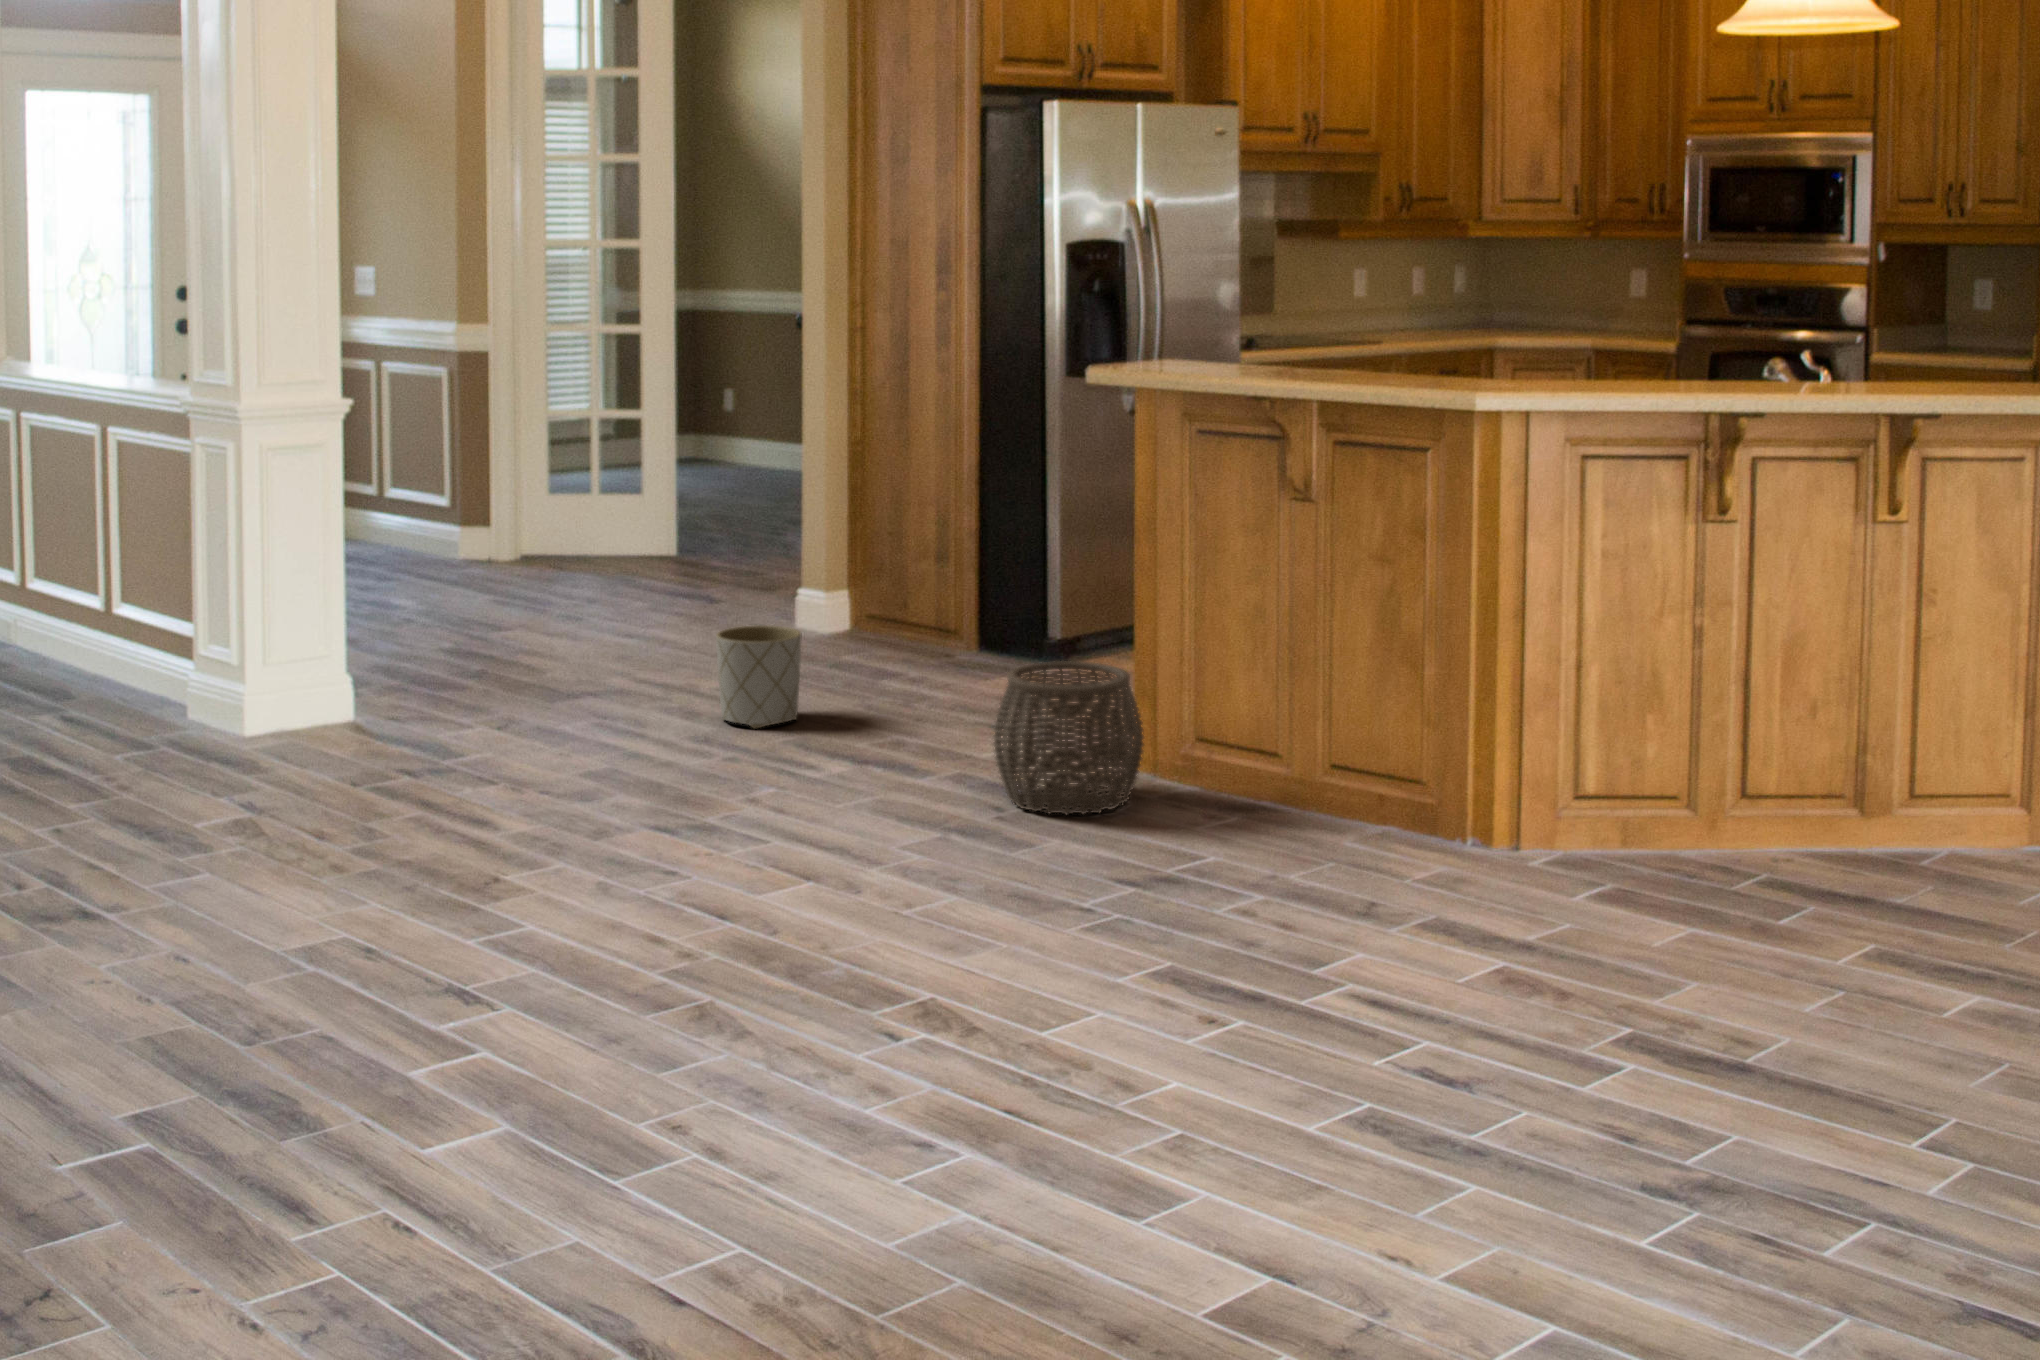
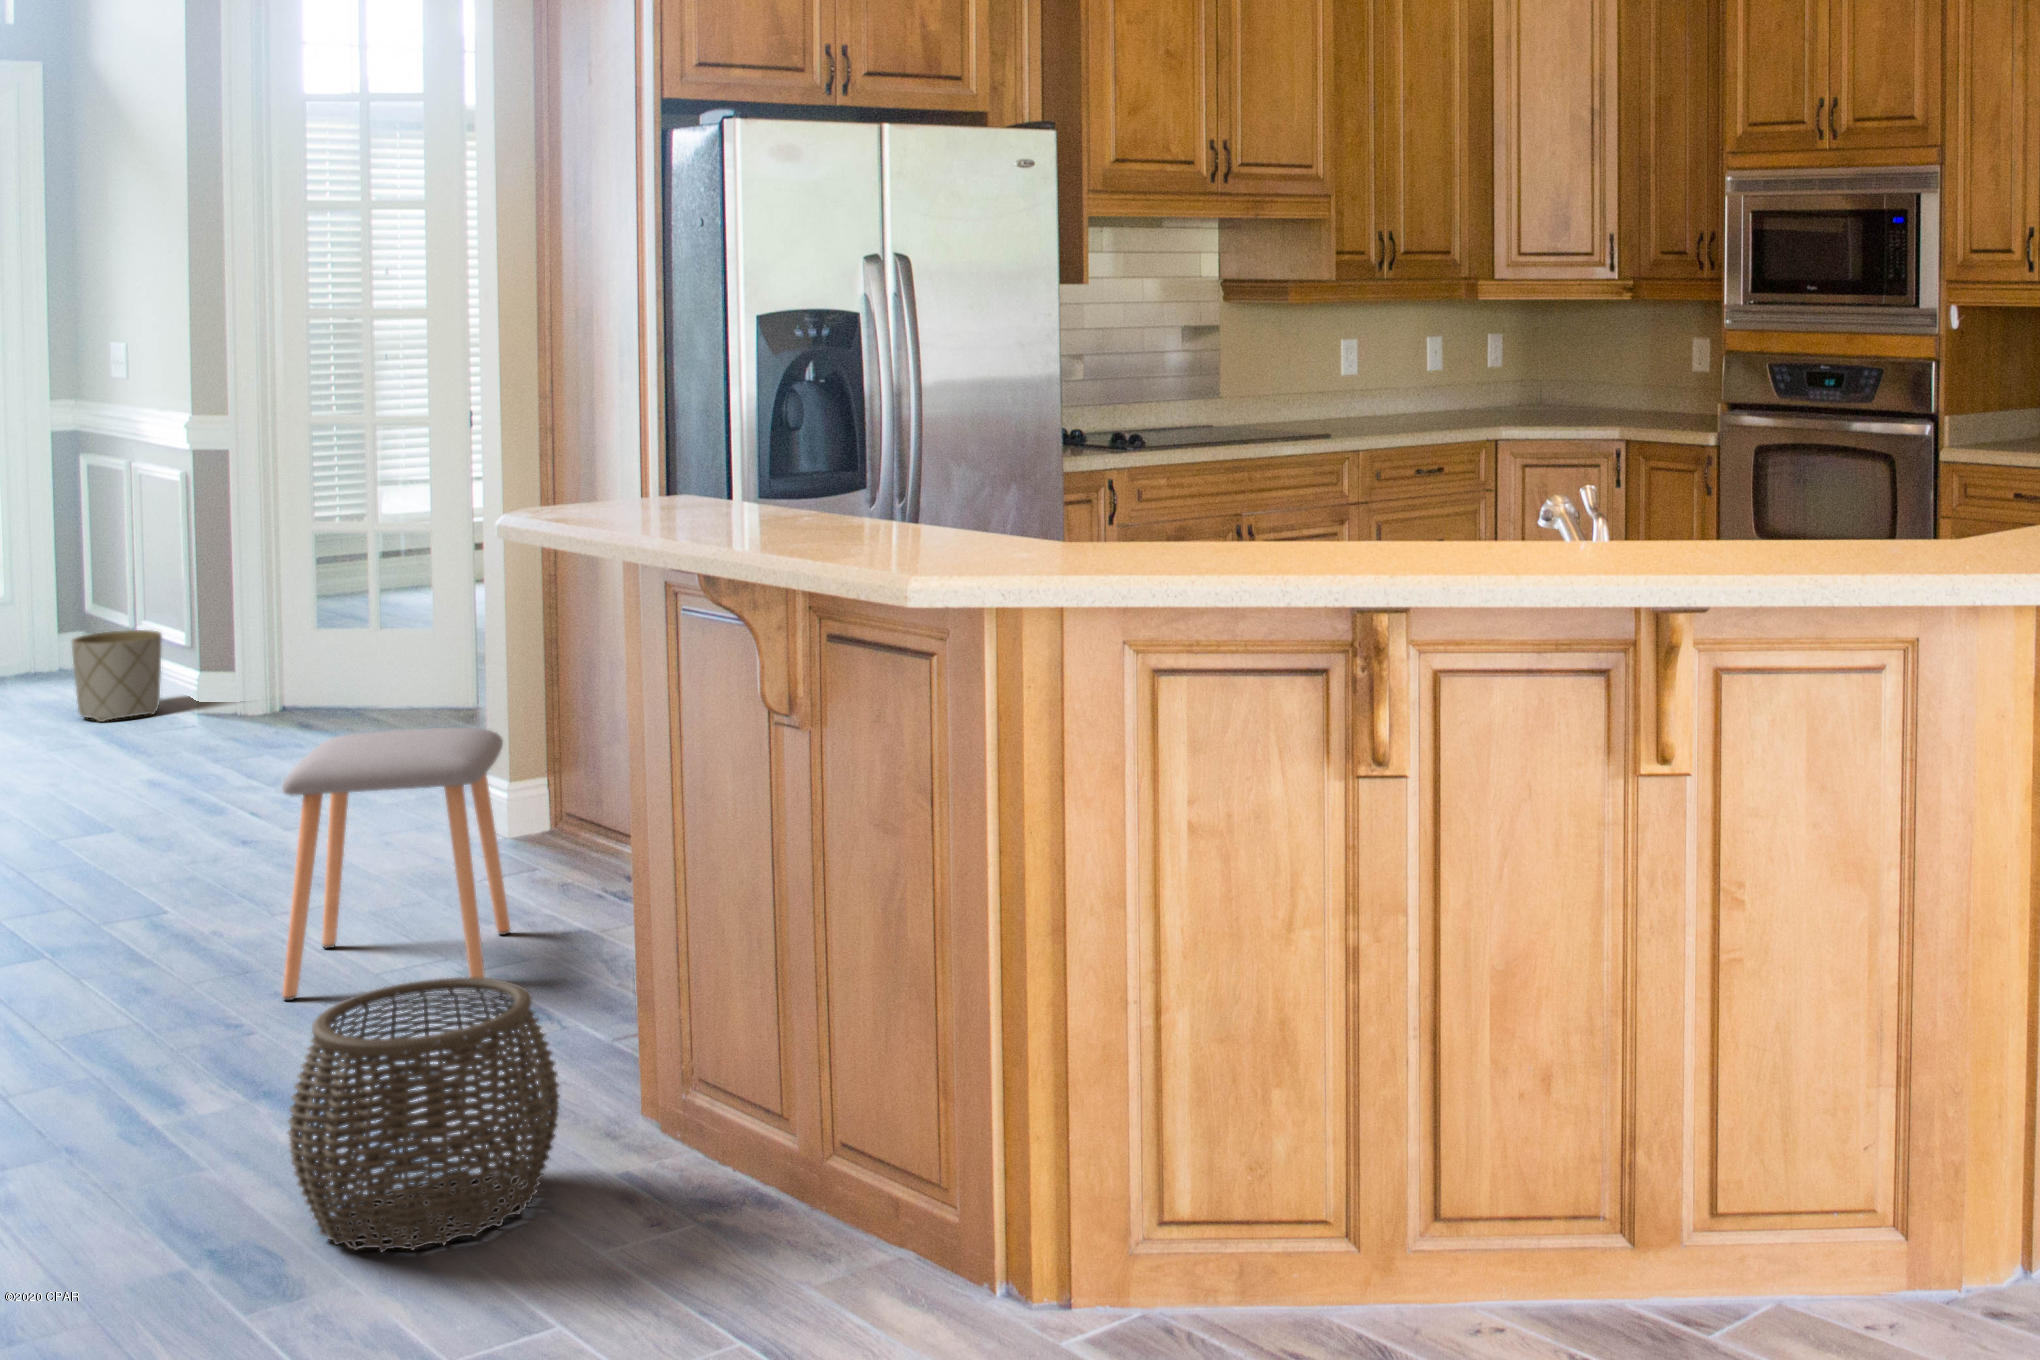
stool: none [802,533,941,707] -> present [282,728,510,1000]
planter: present [716,625,802,729] -> present [71,630,162,722]

